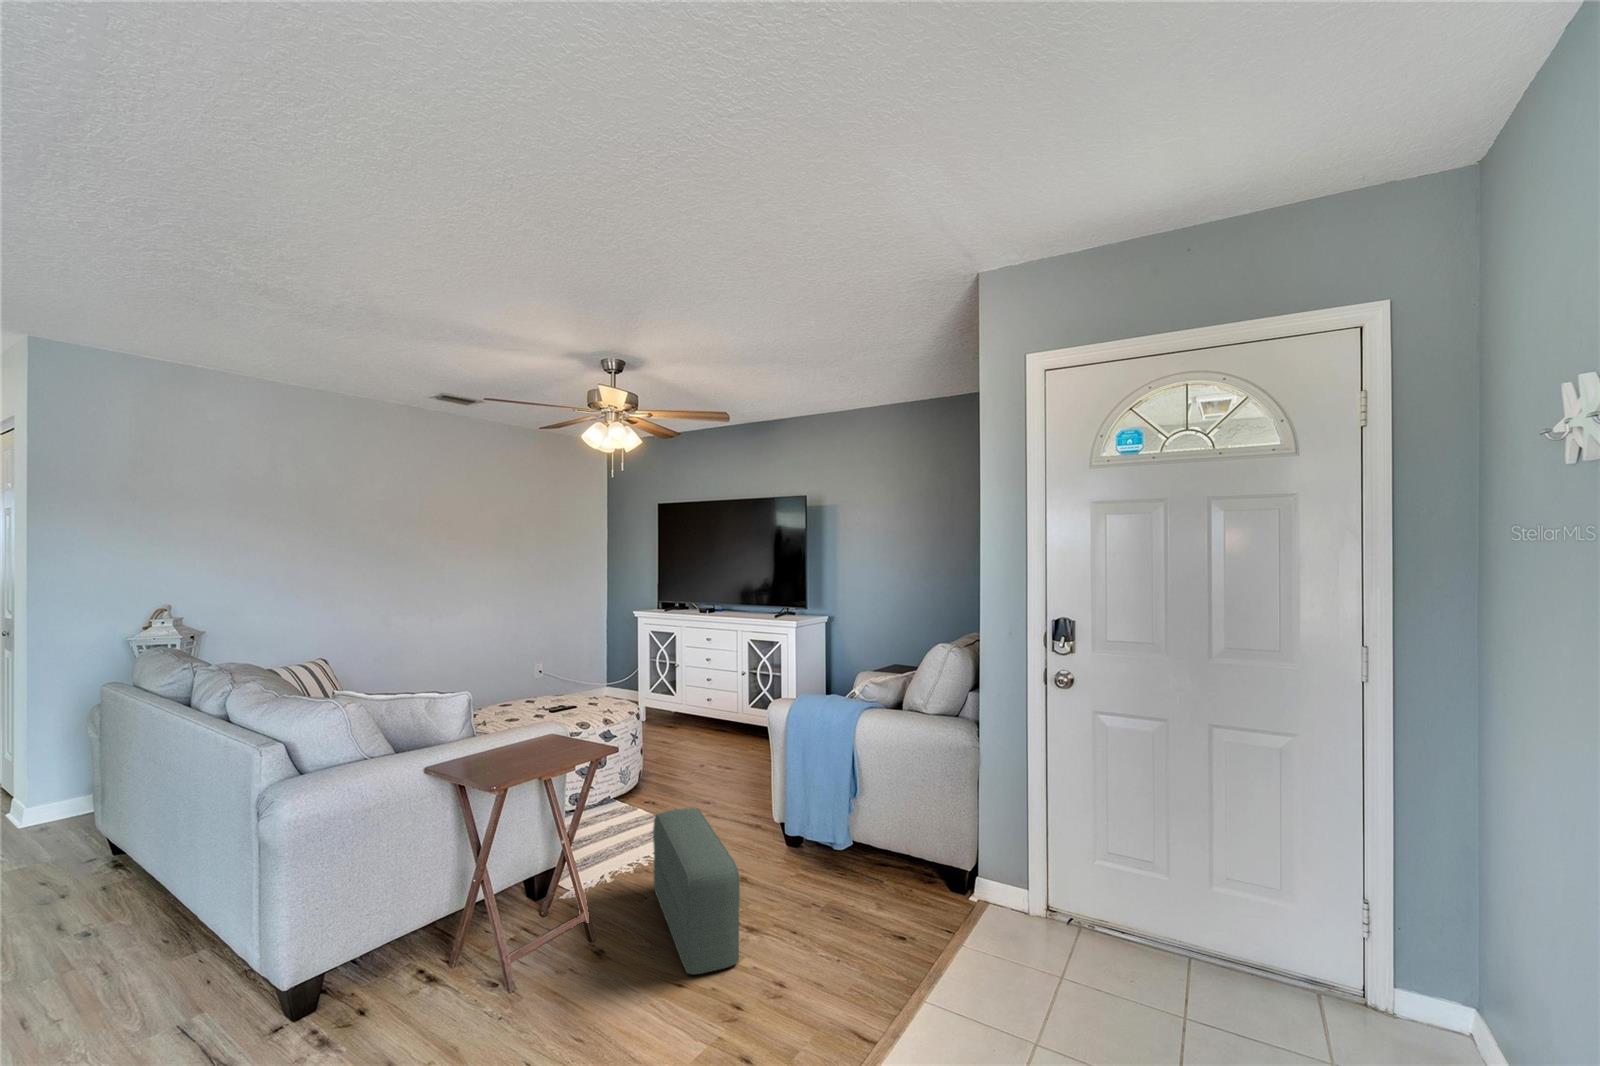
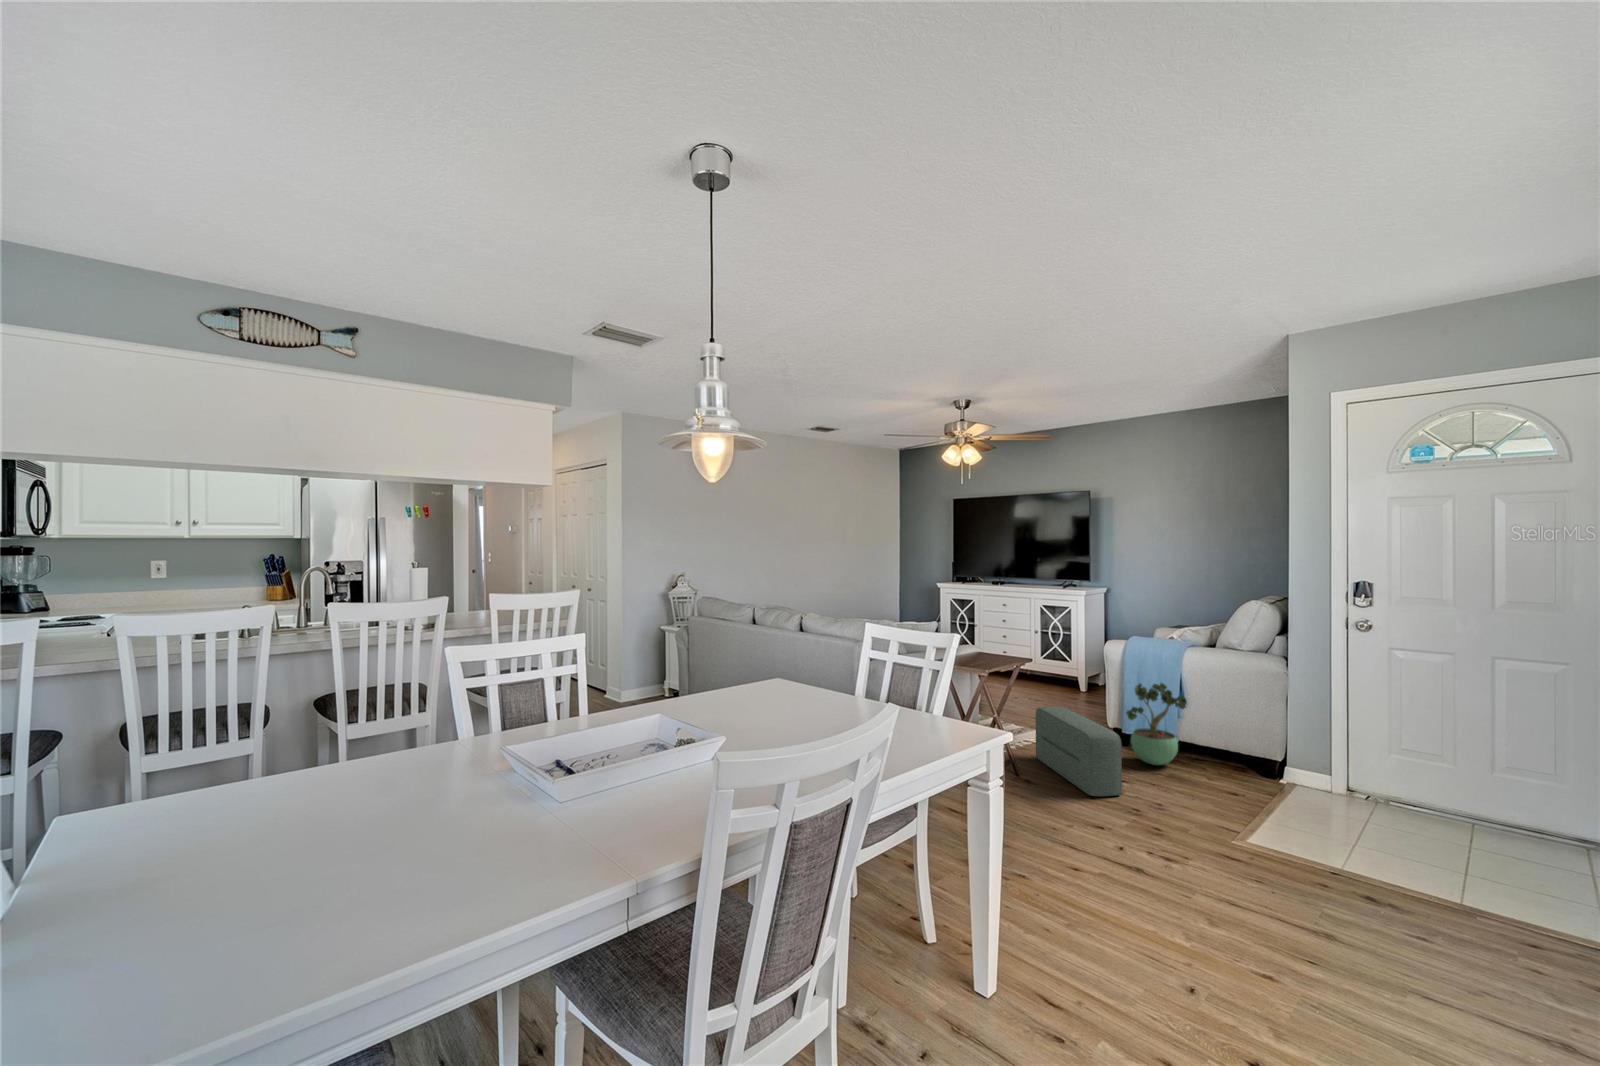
potted plant: none [782,763,860,885] -> present [1126,683,1187,765]

